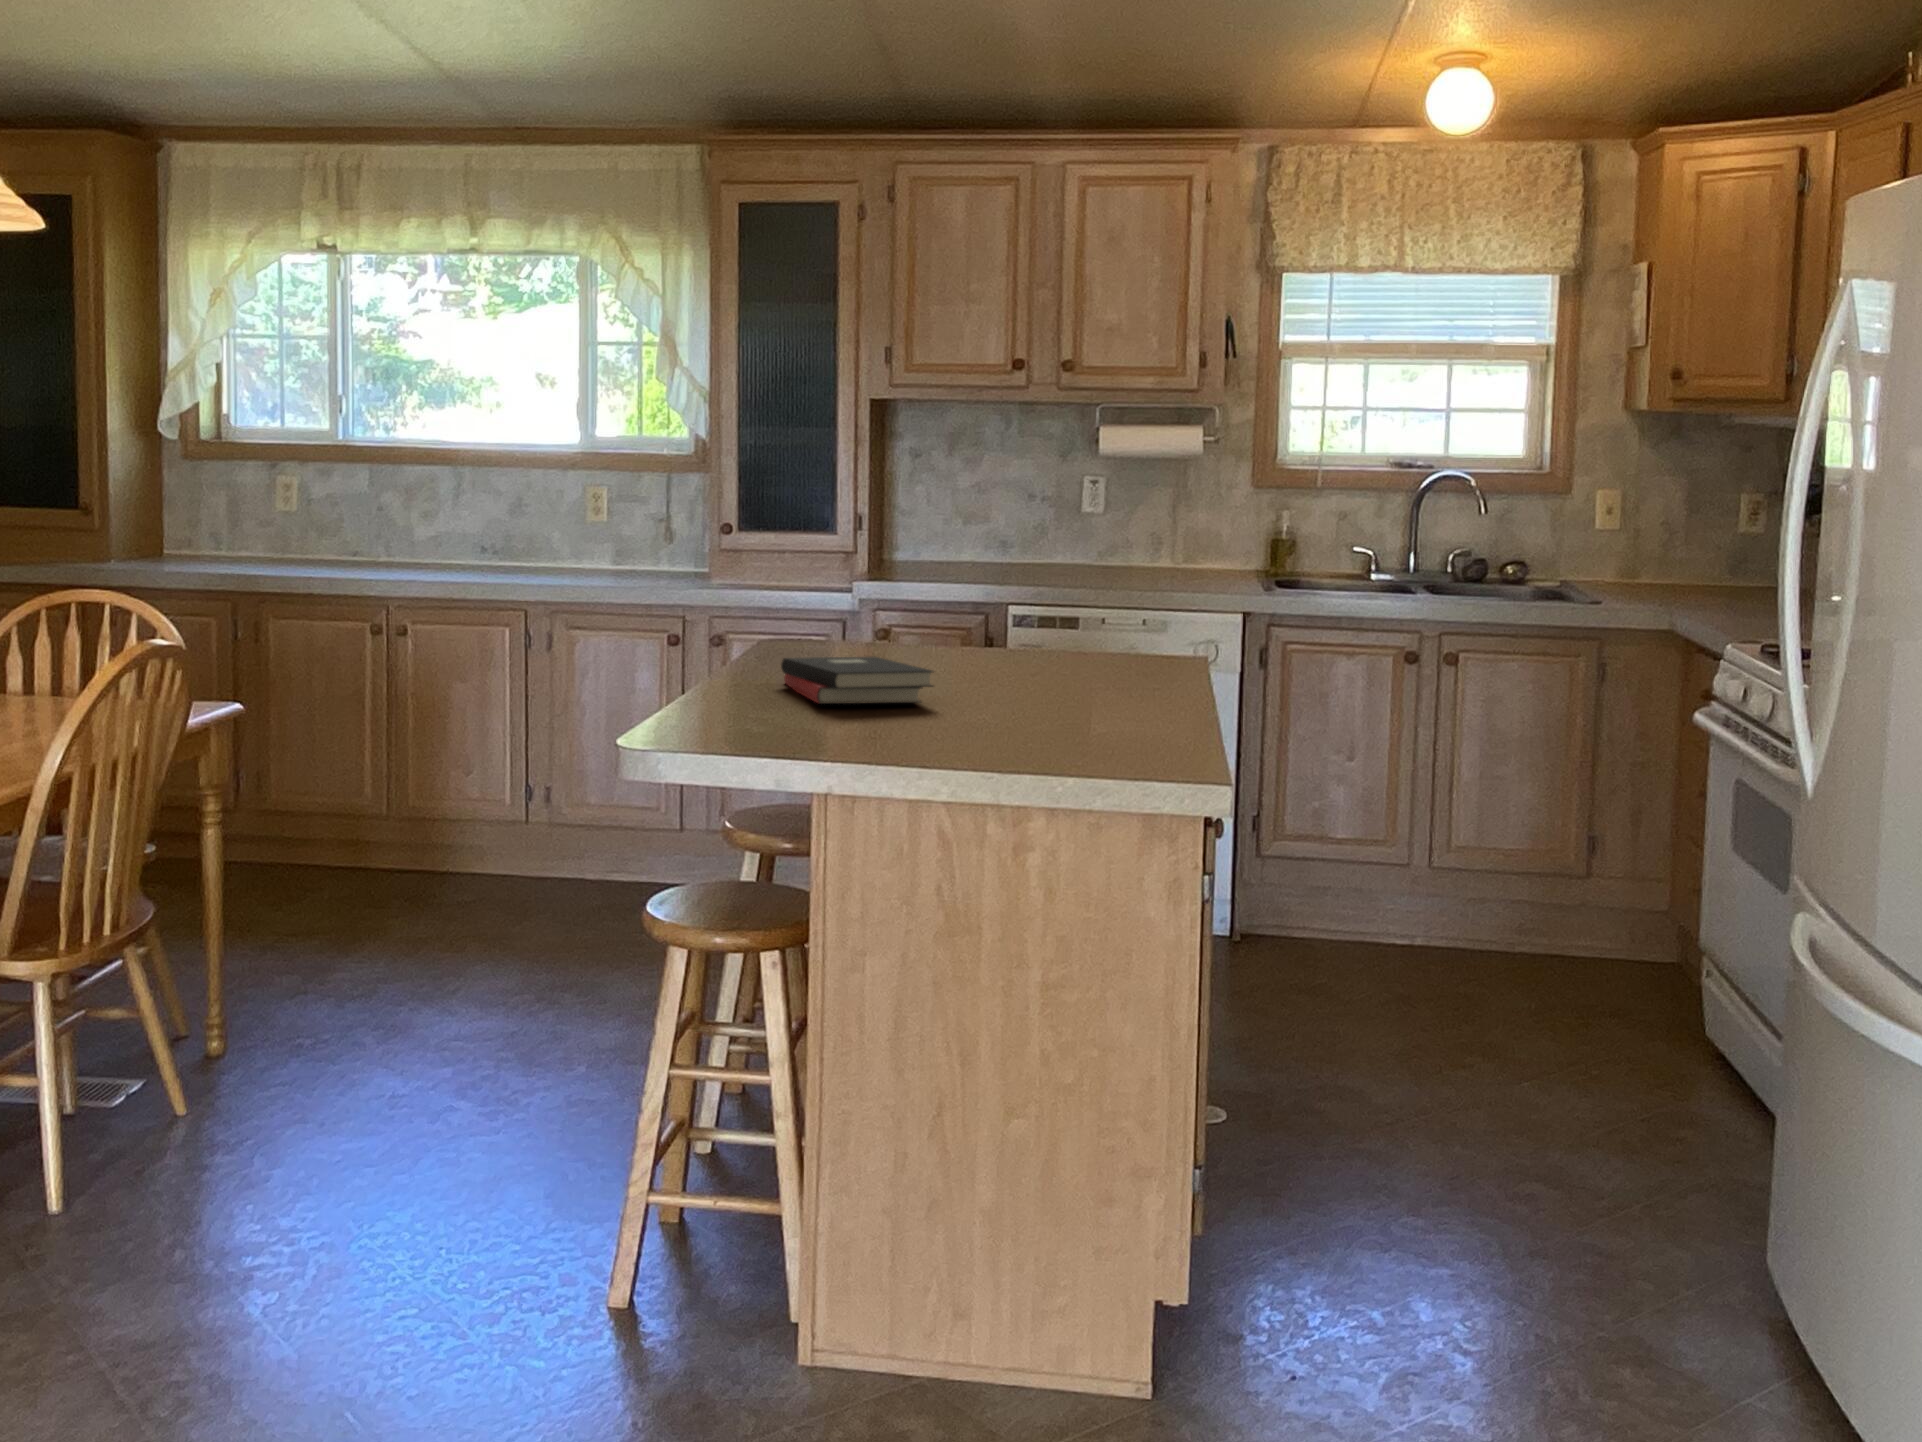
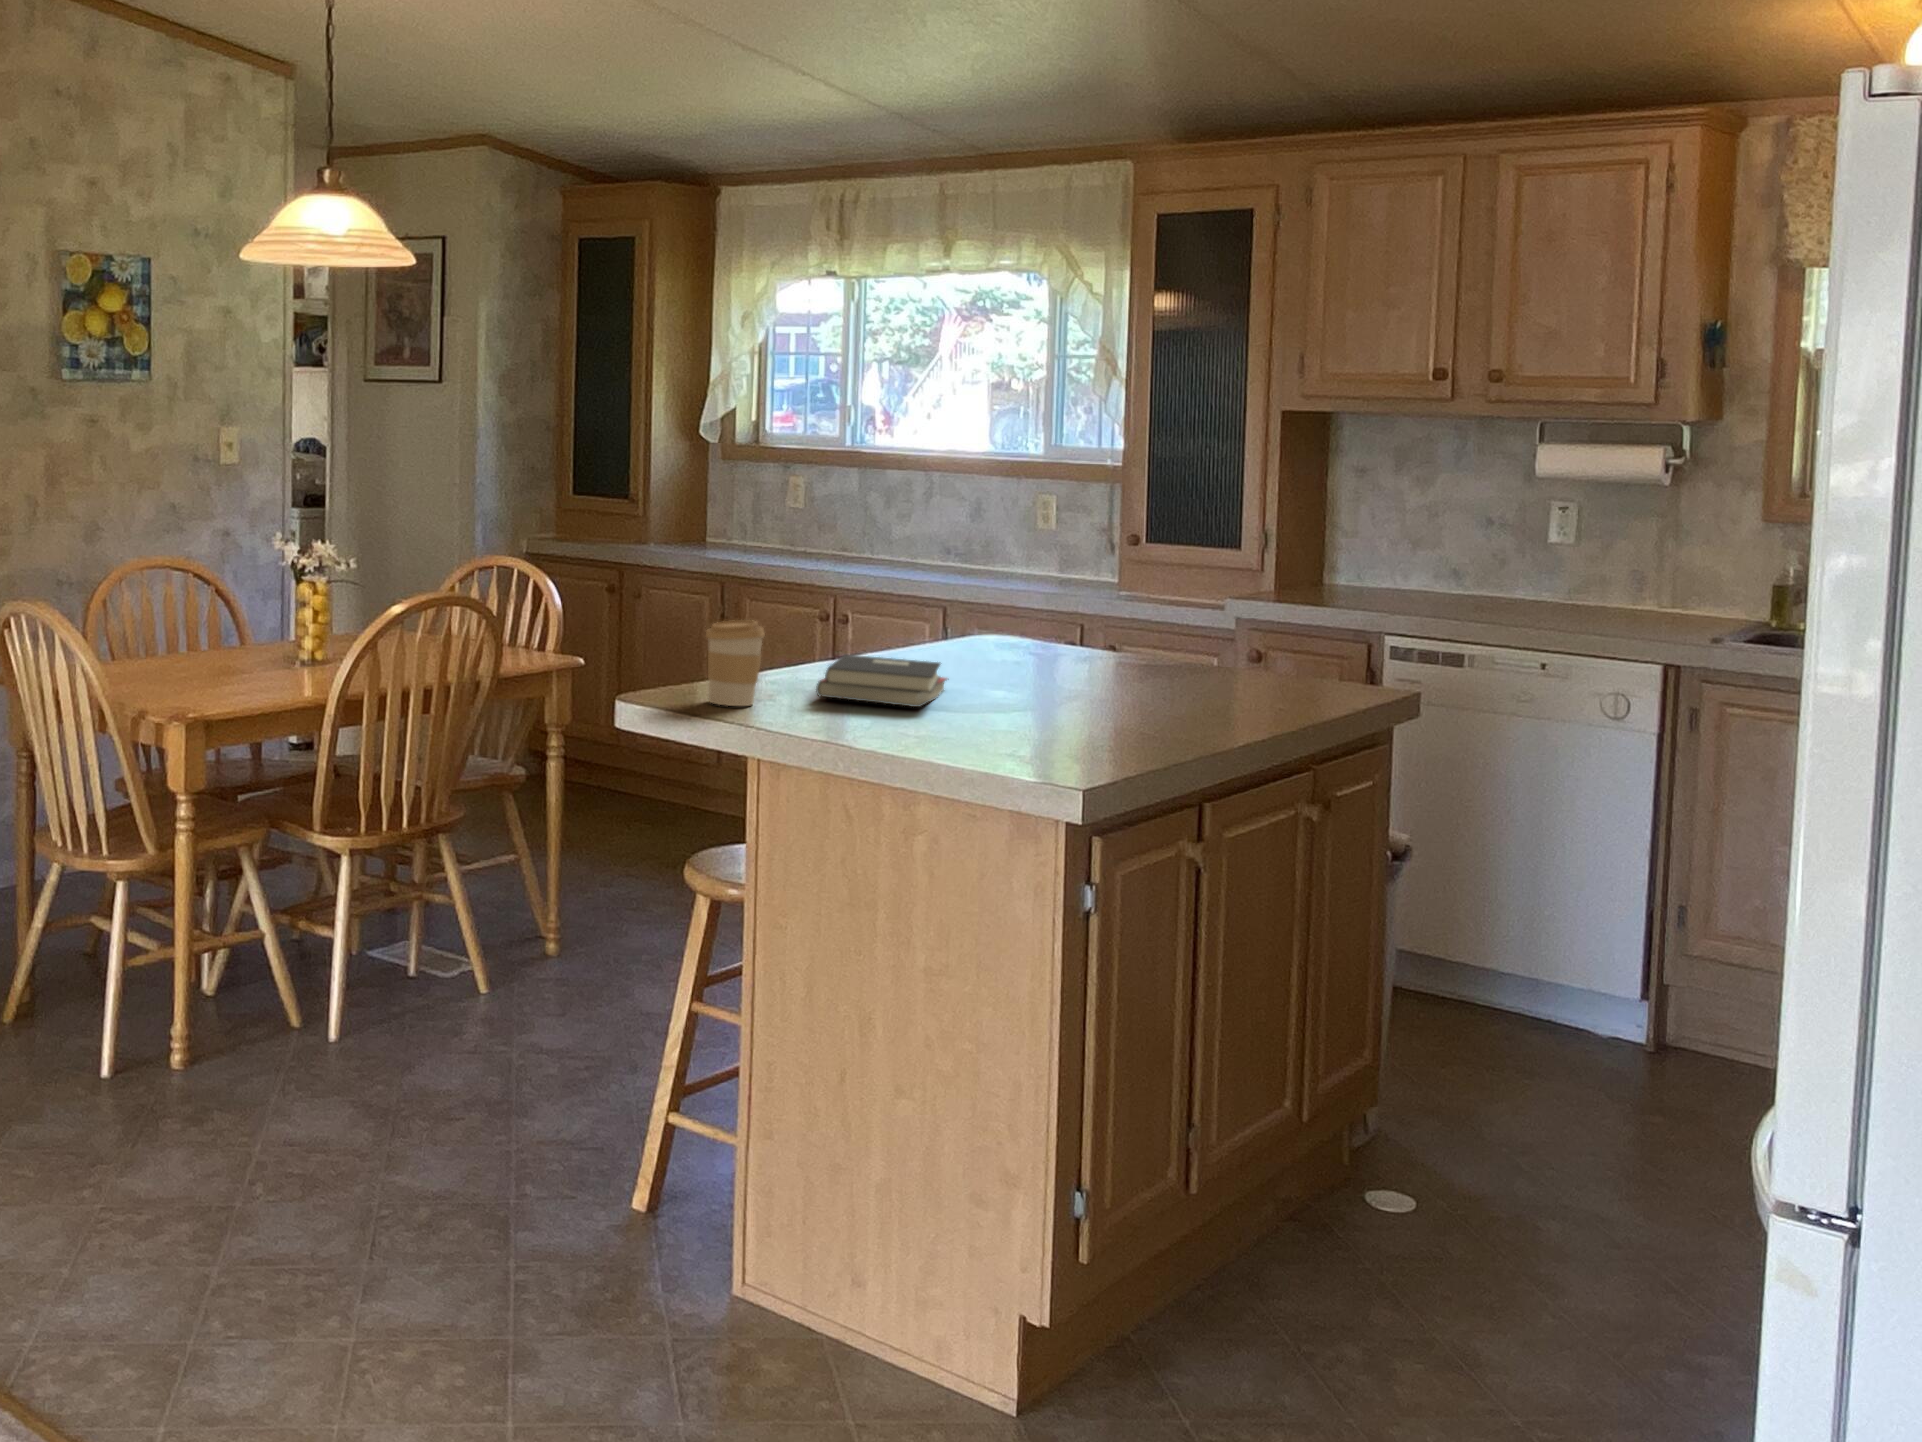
coffee cup: none [725,631,790,725] -> present [706,620,765,706]

